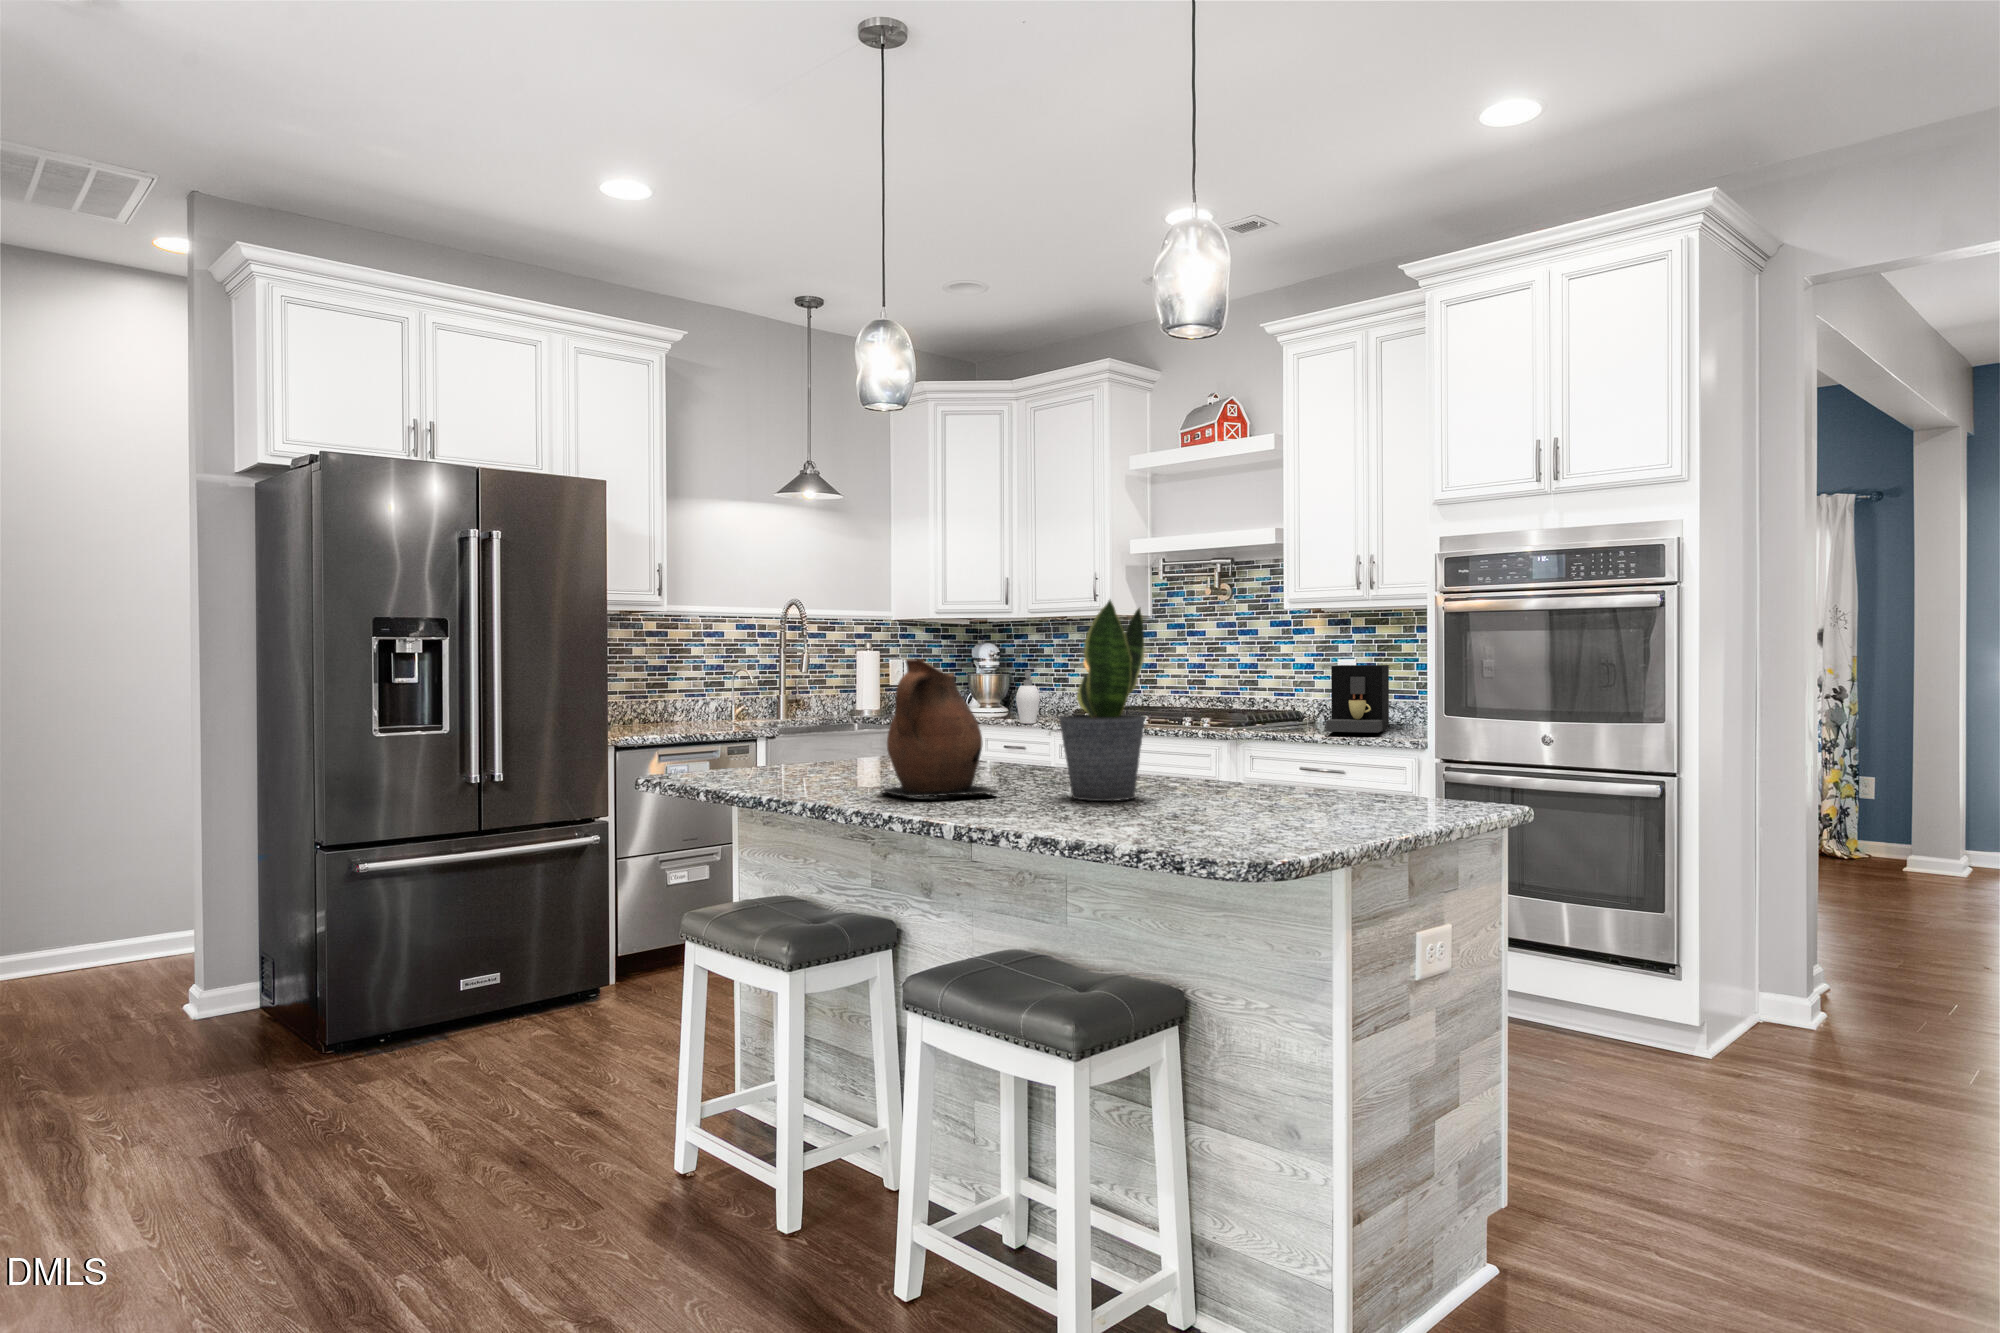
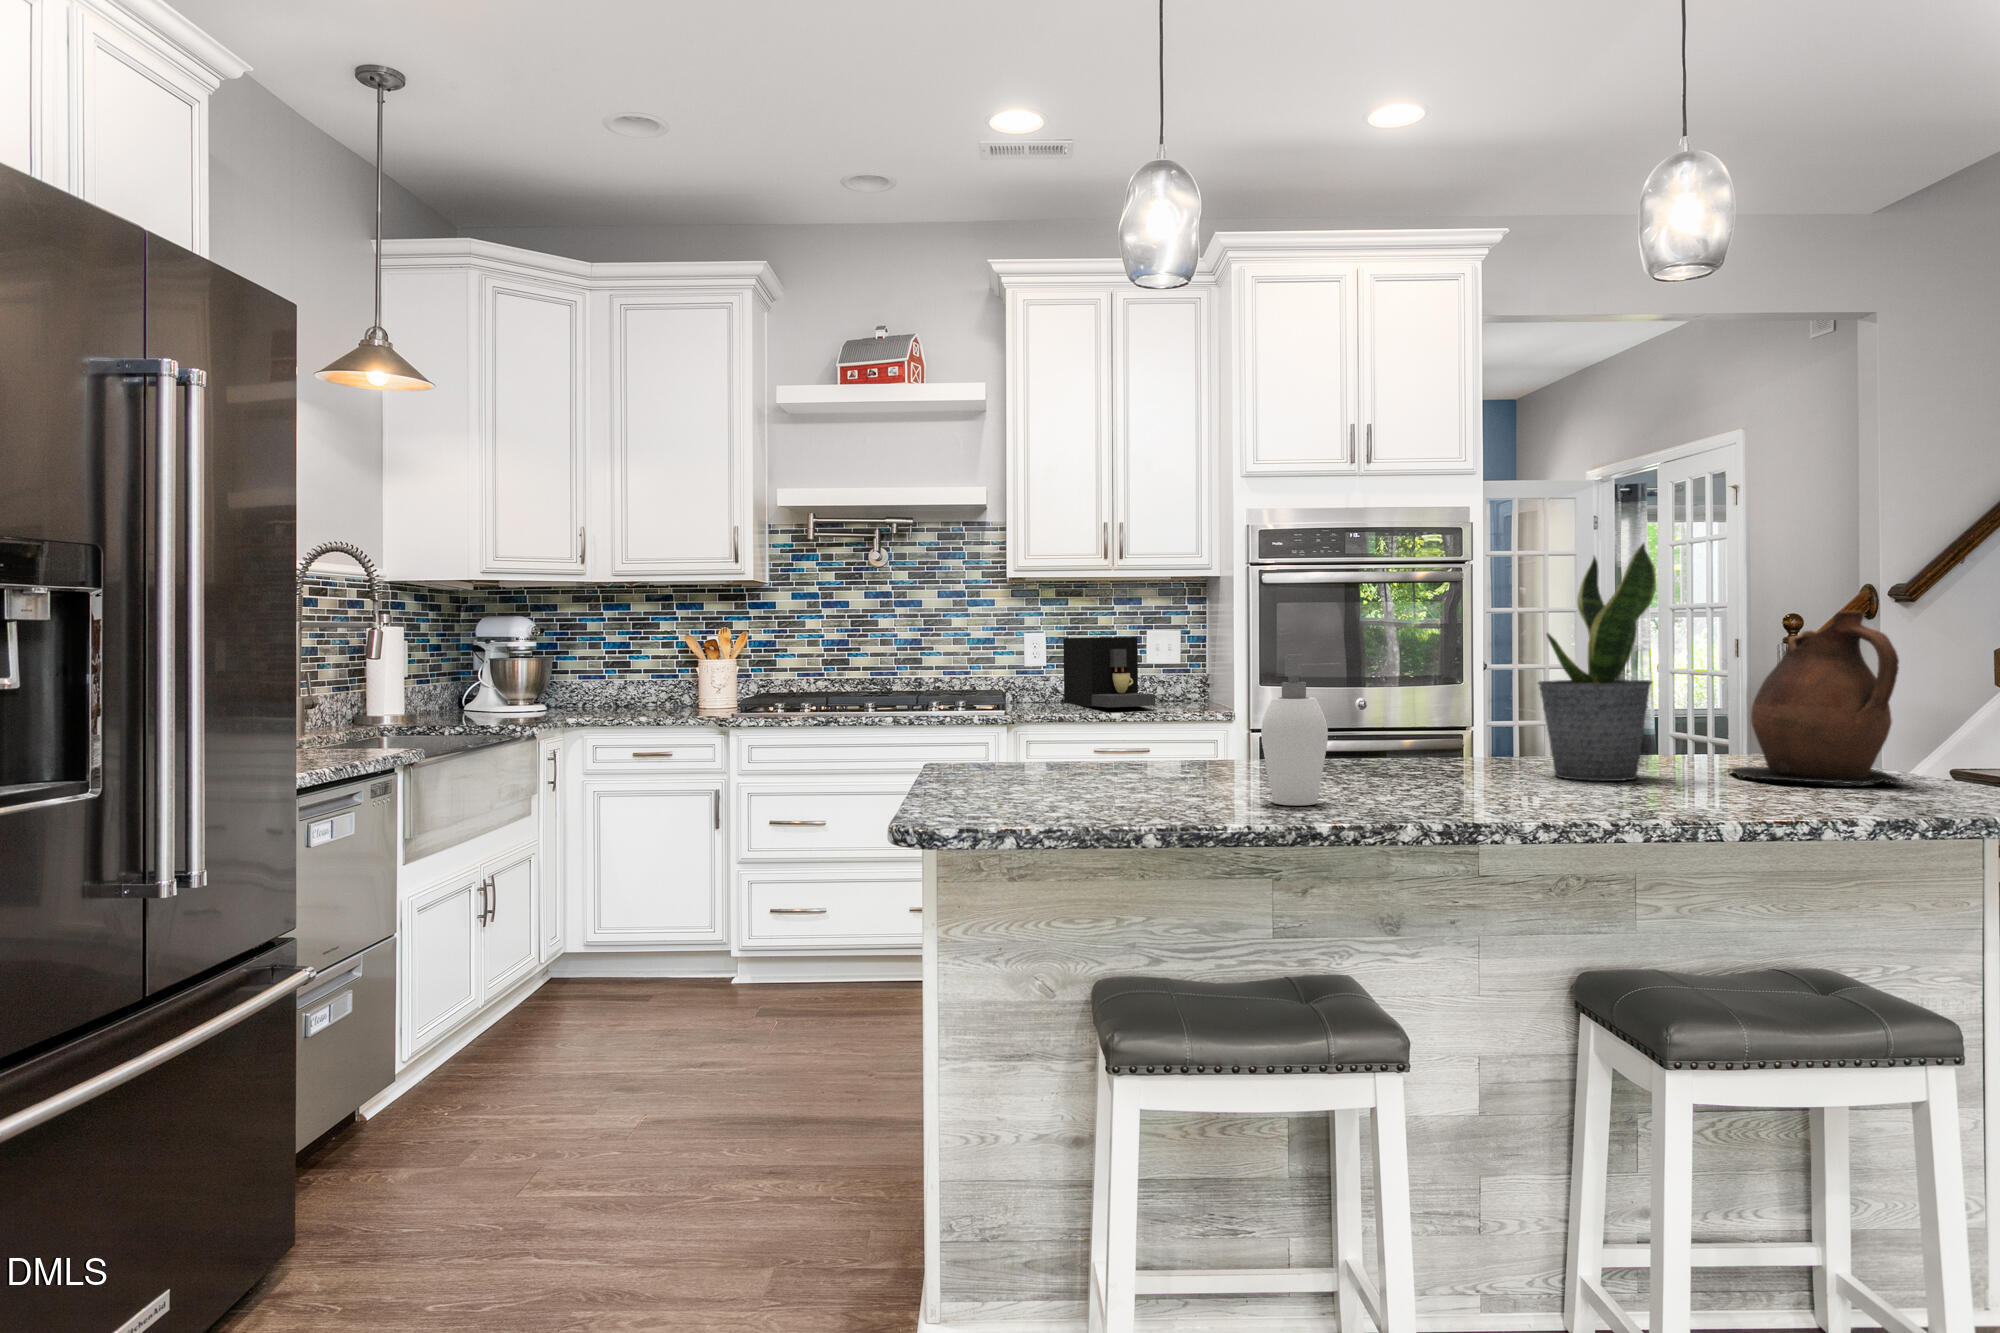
ceramic pitcher: present [883,659,997,797] -> present [1727,611,1903,784]
soap dispenser: present [1016,670,1040,724] -> present [1261,655,1340,806]

